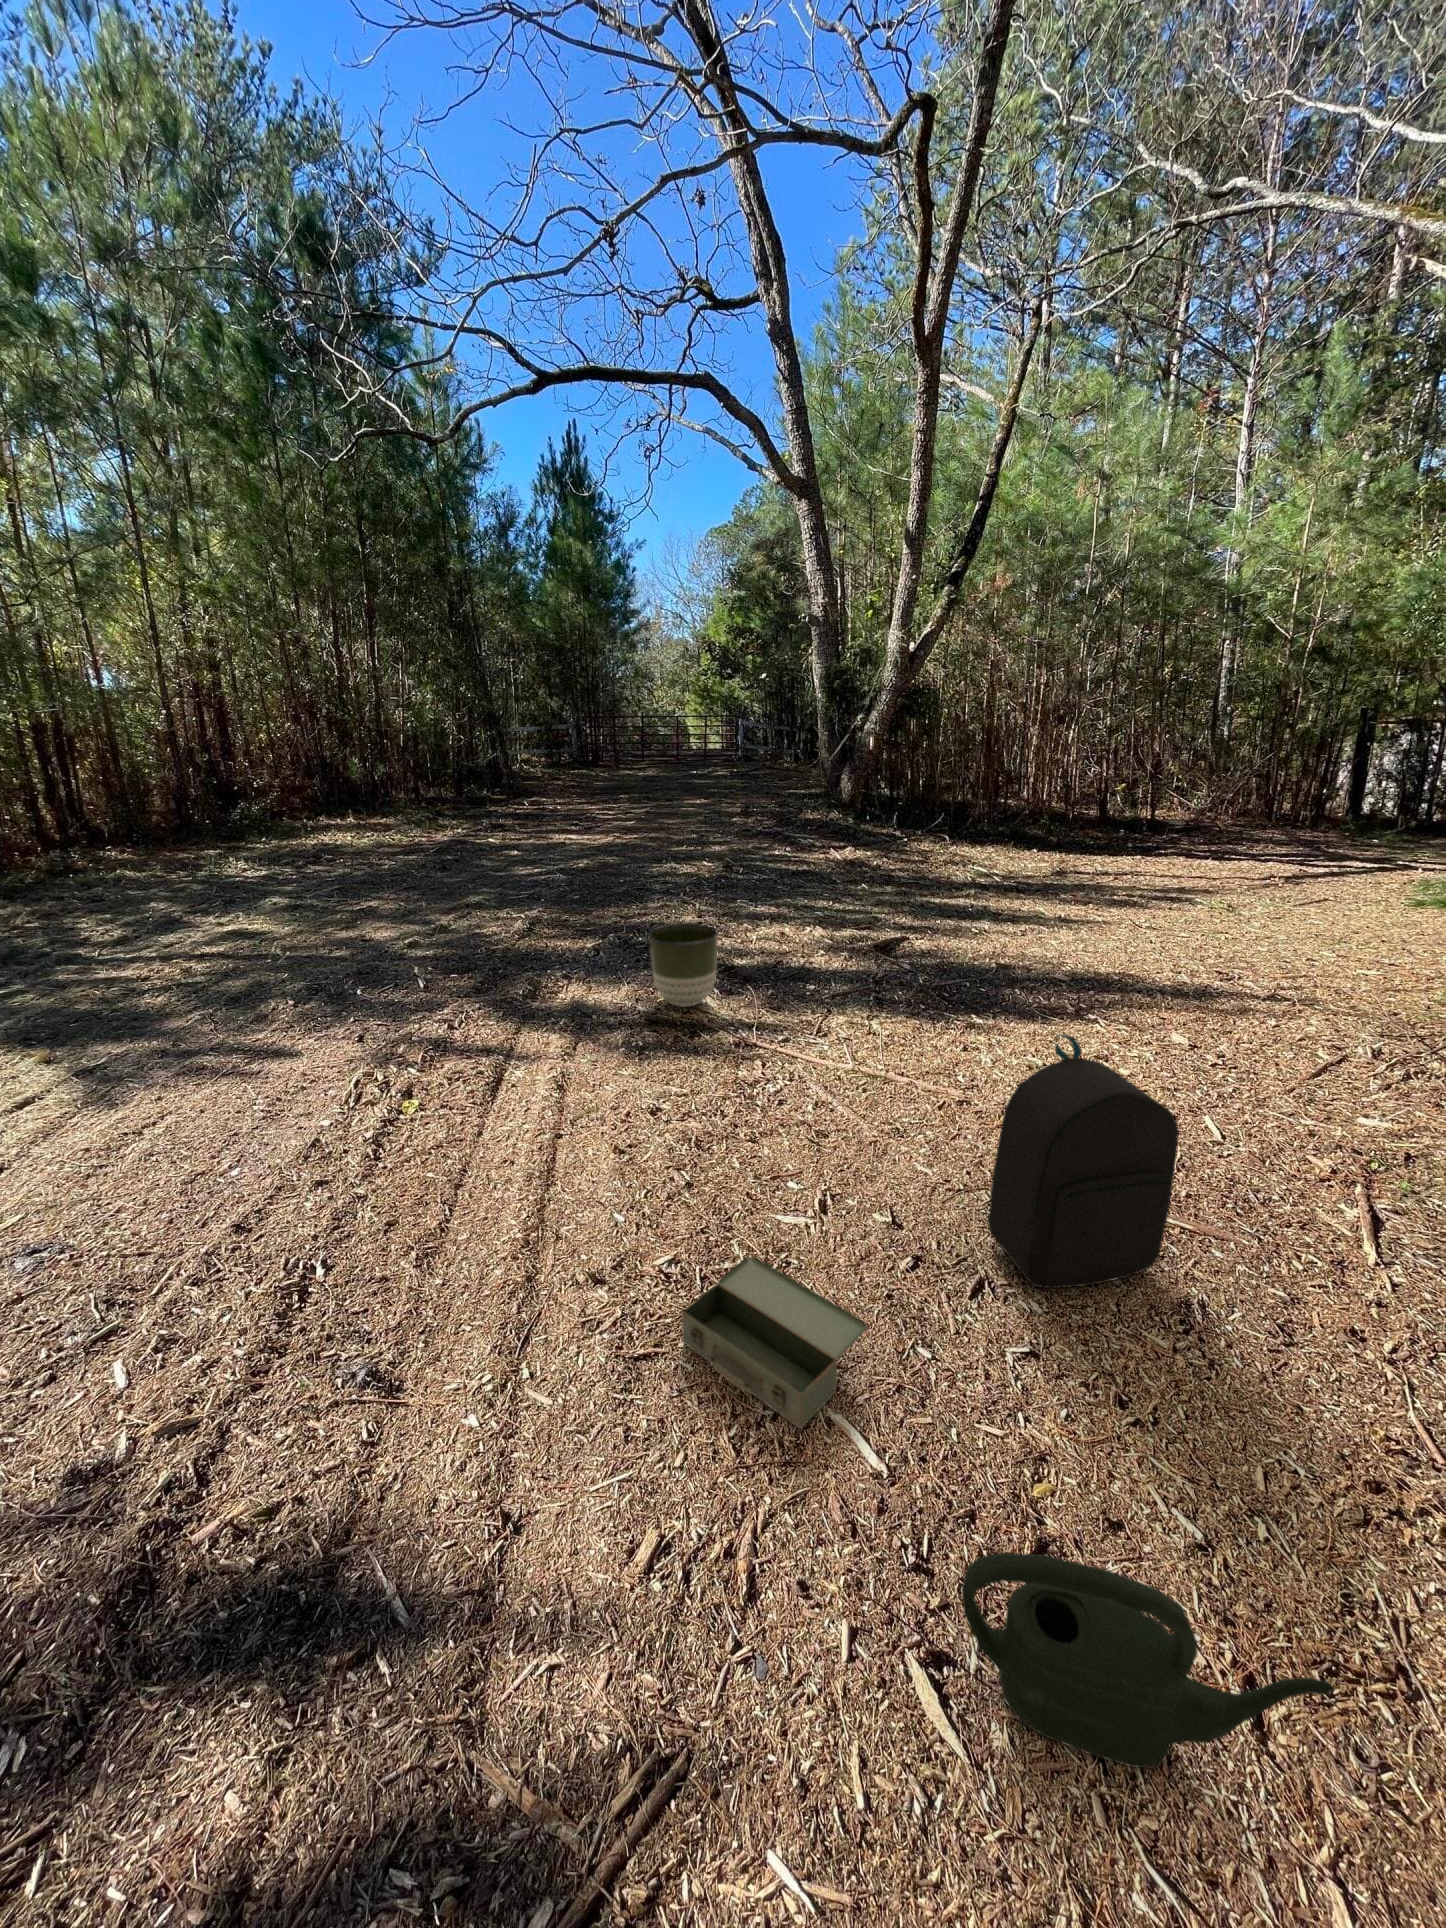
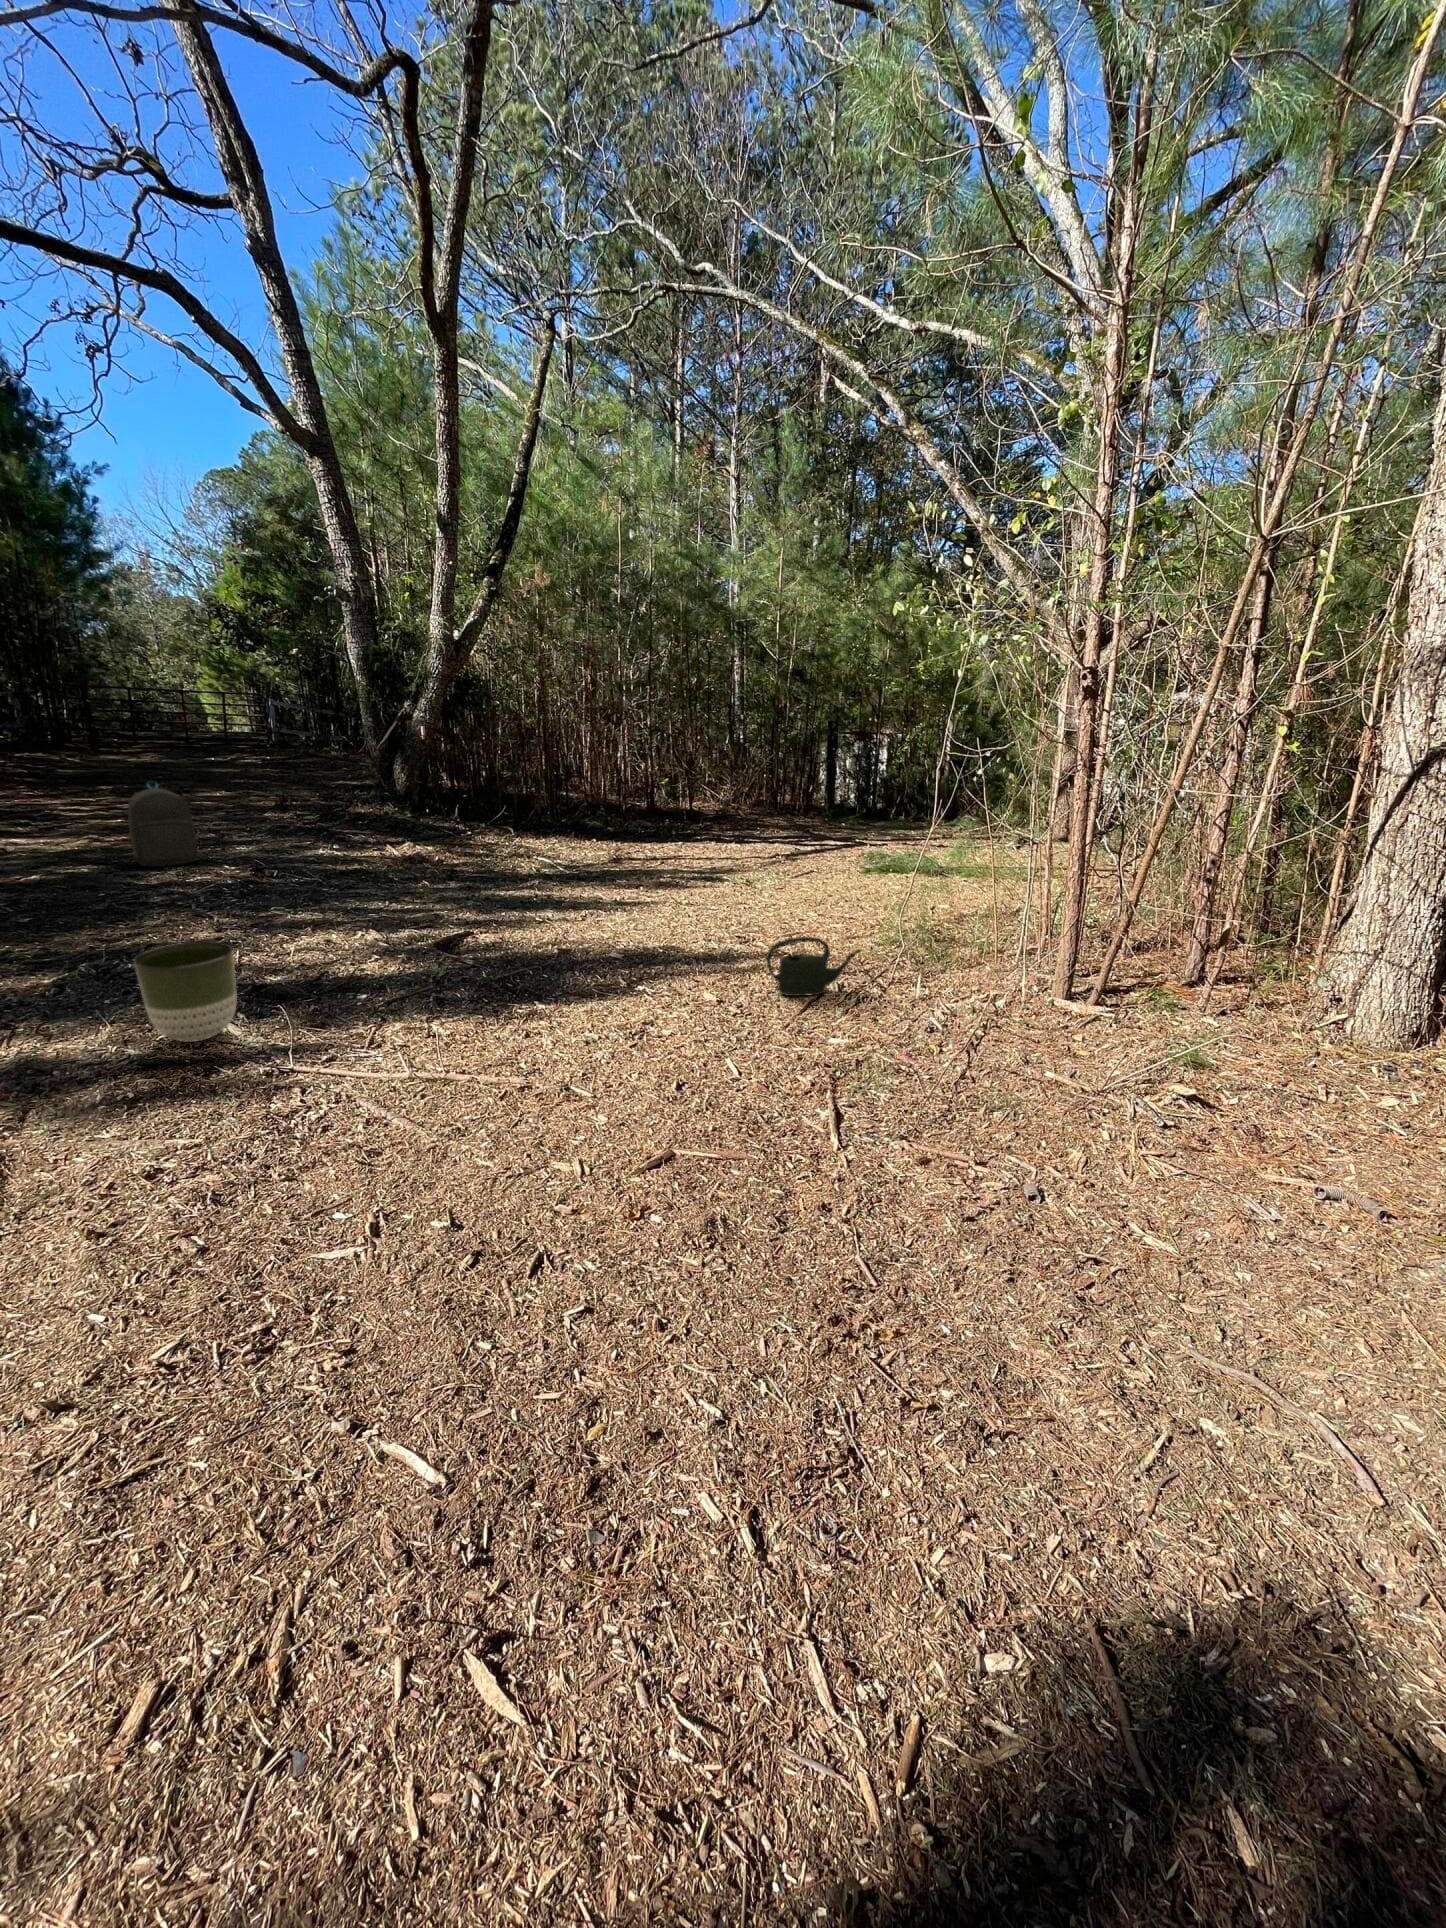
backpack: present [987,1034,1179,1288] -> present [127,781,198,866]
toolbox: present [682,1256,868,1429] -> none [185,1308,420,1479]
watering can: present [962,1553,1331,1769] -> present [766,937,860,996]

